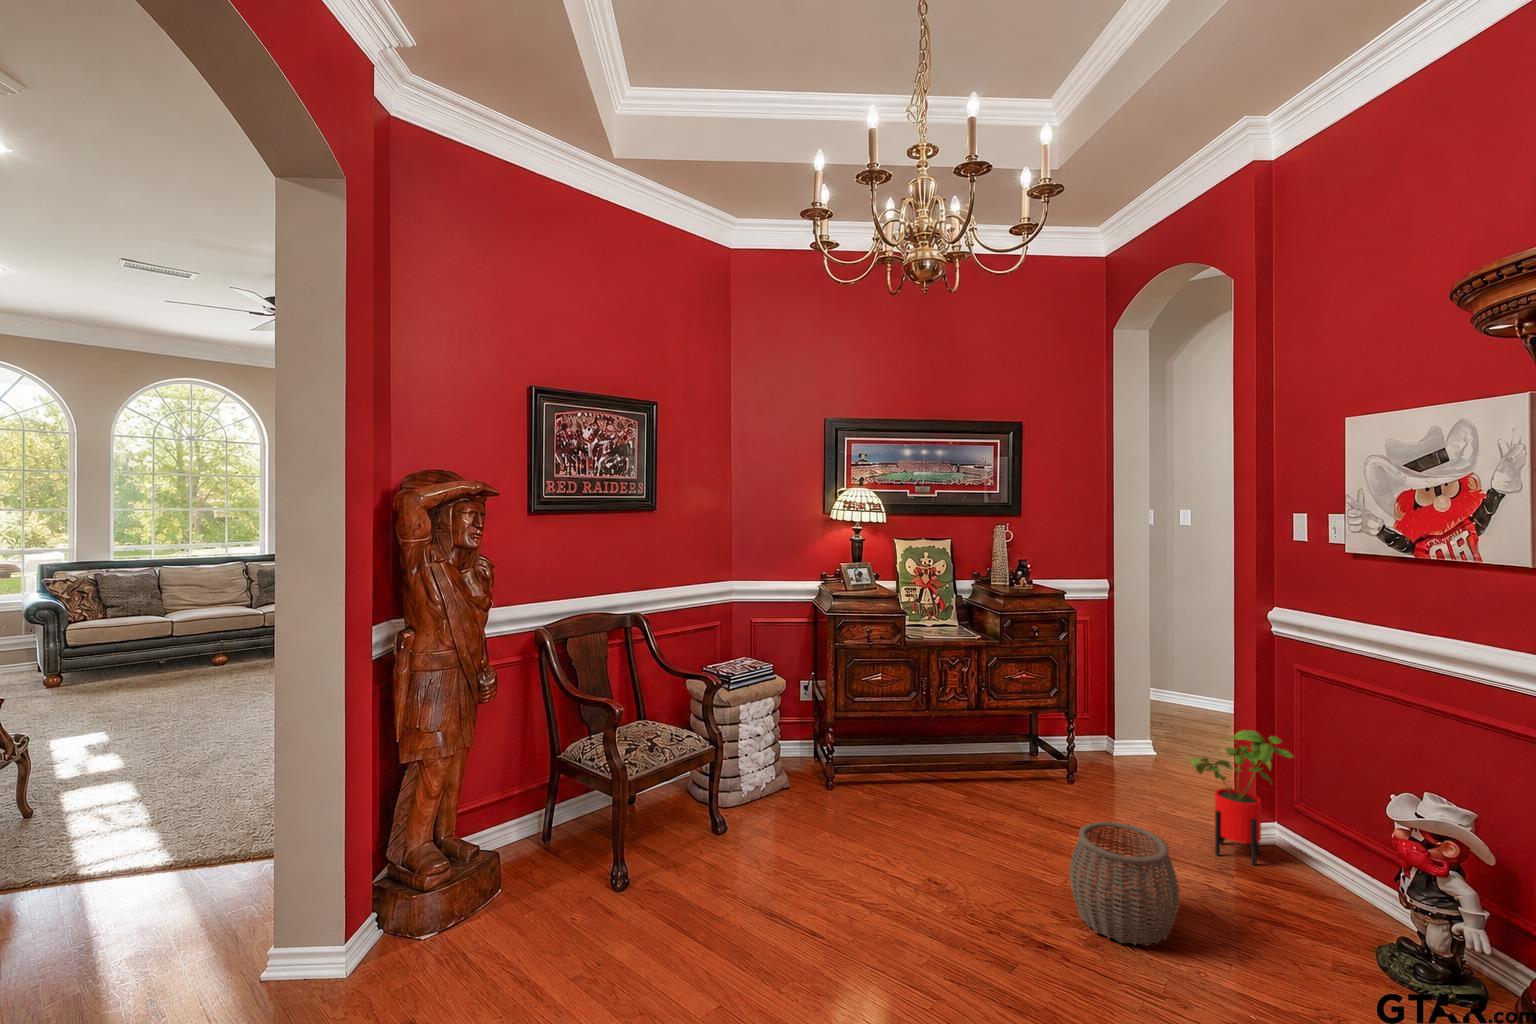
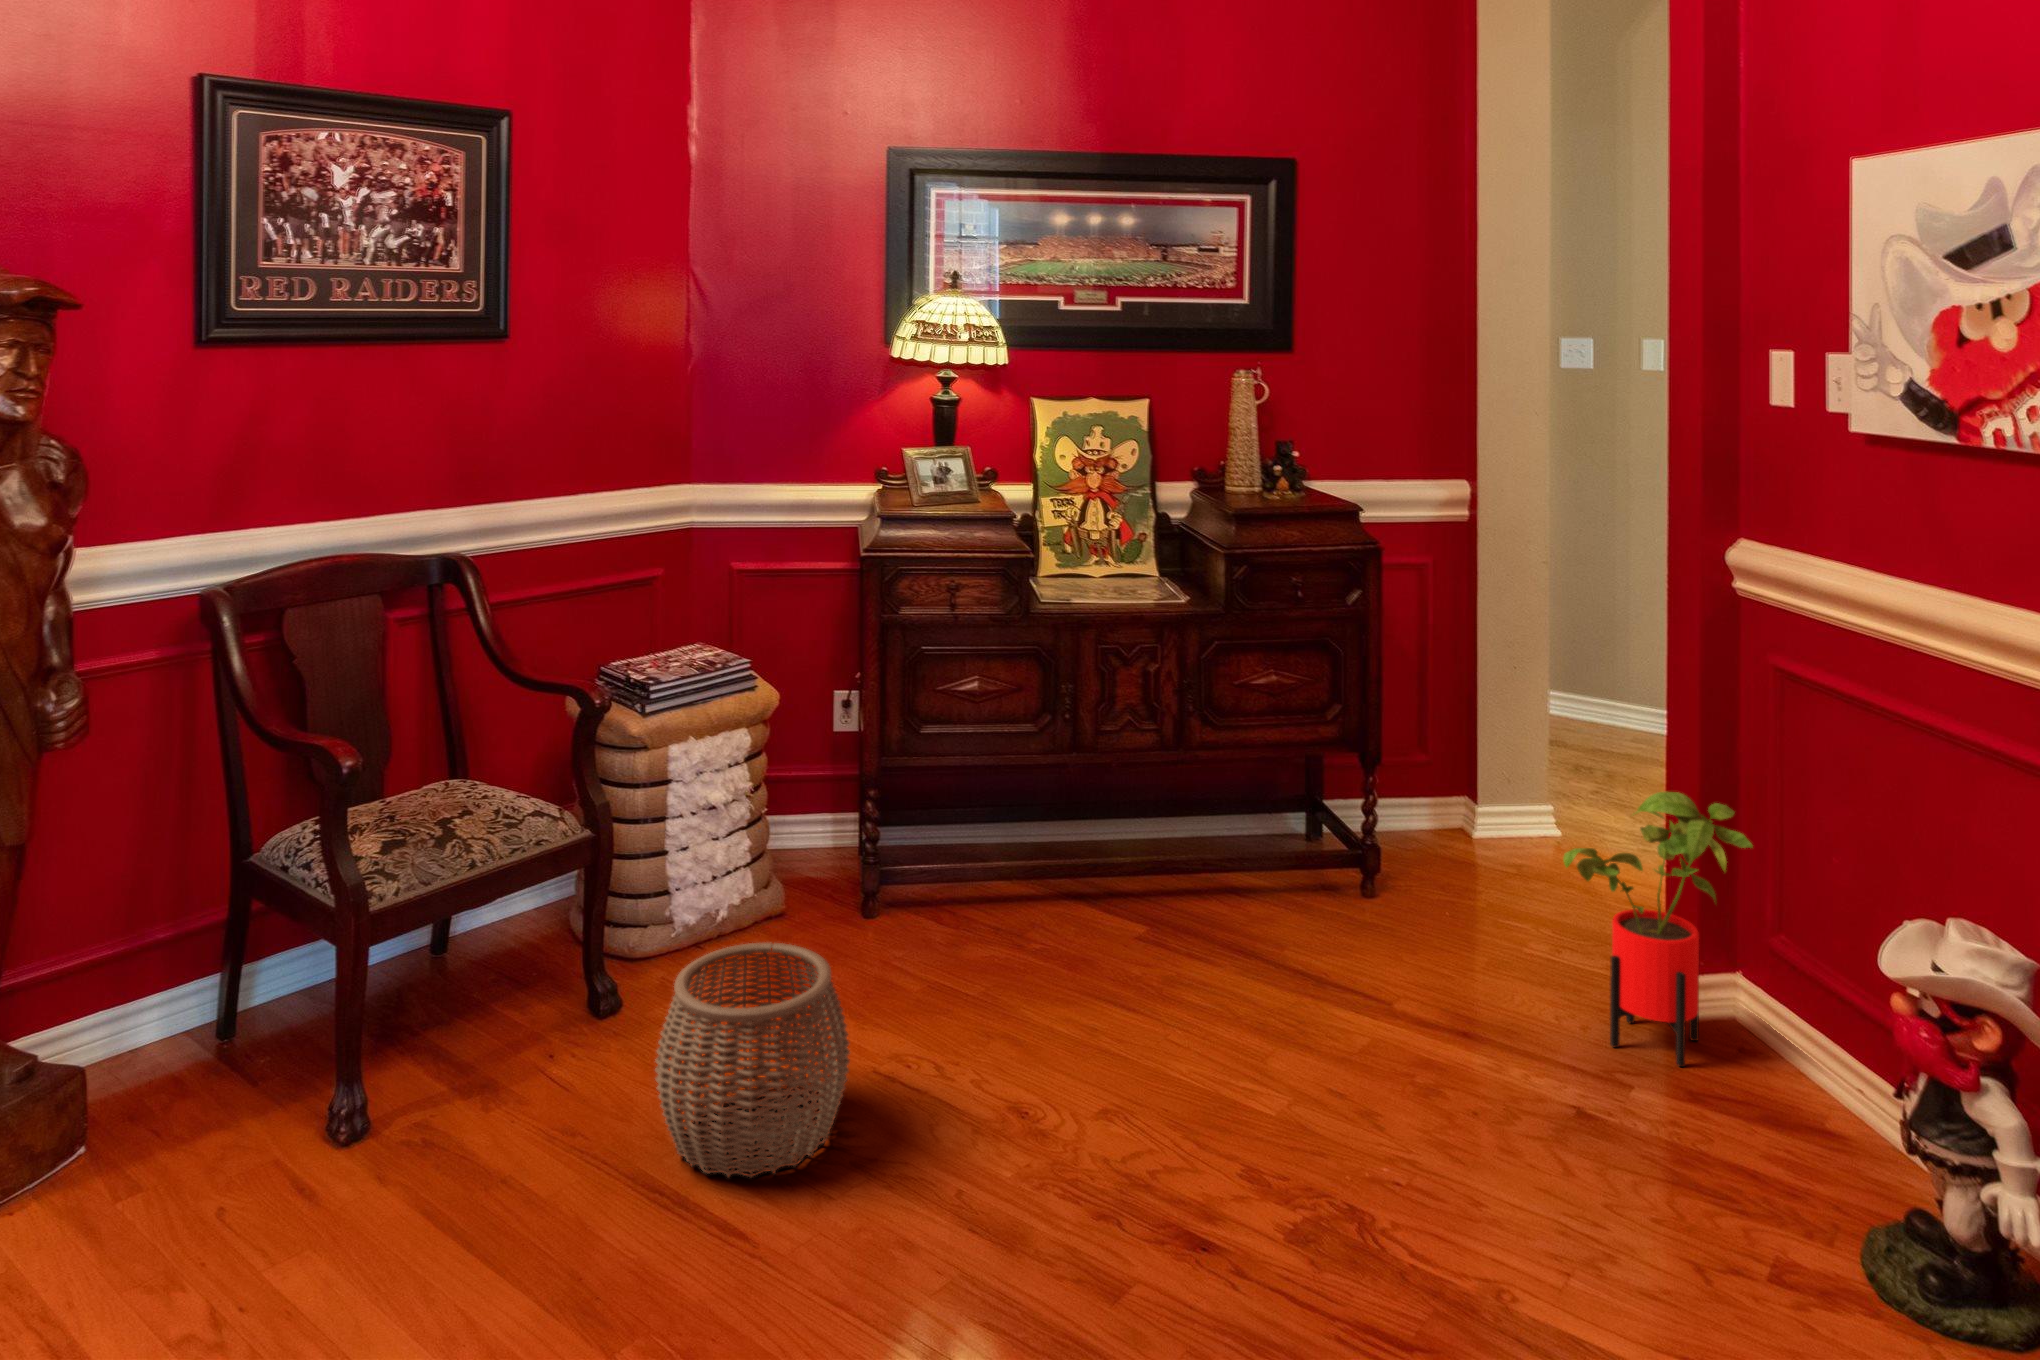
woven basket: present [1069,822,1180,946] -> present [655,943,850,1177]

